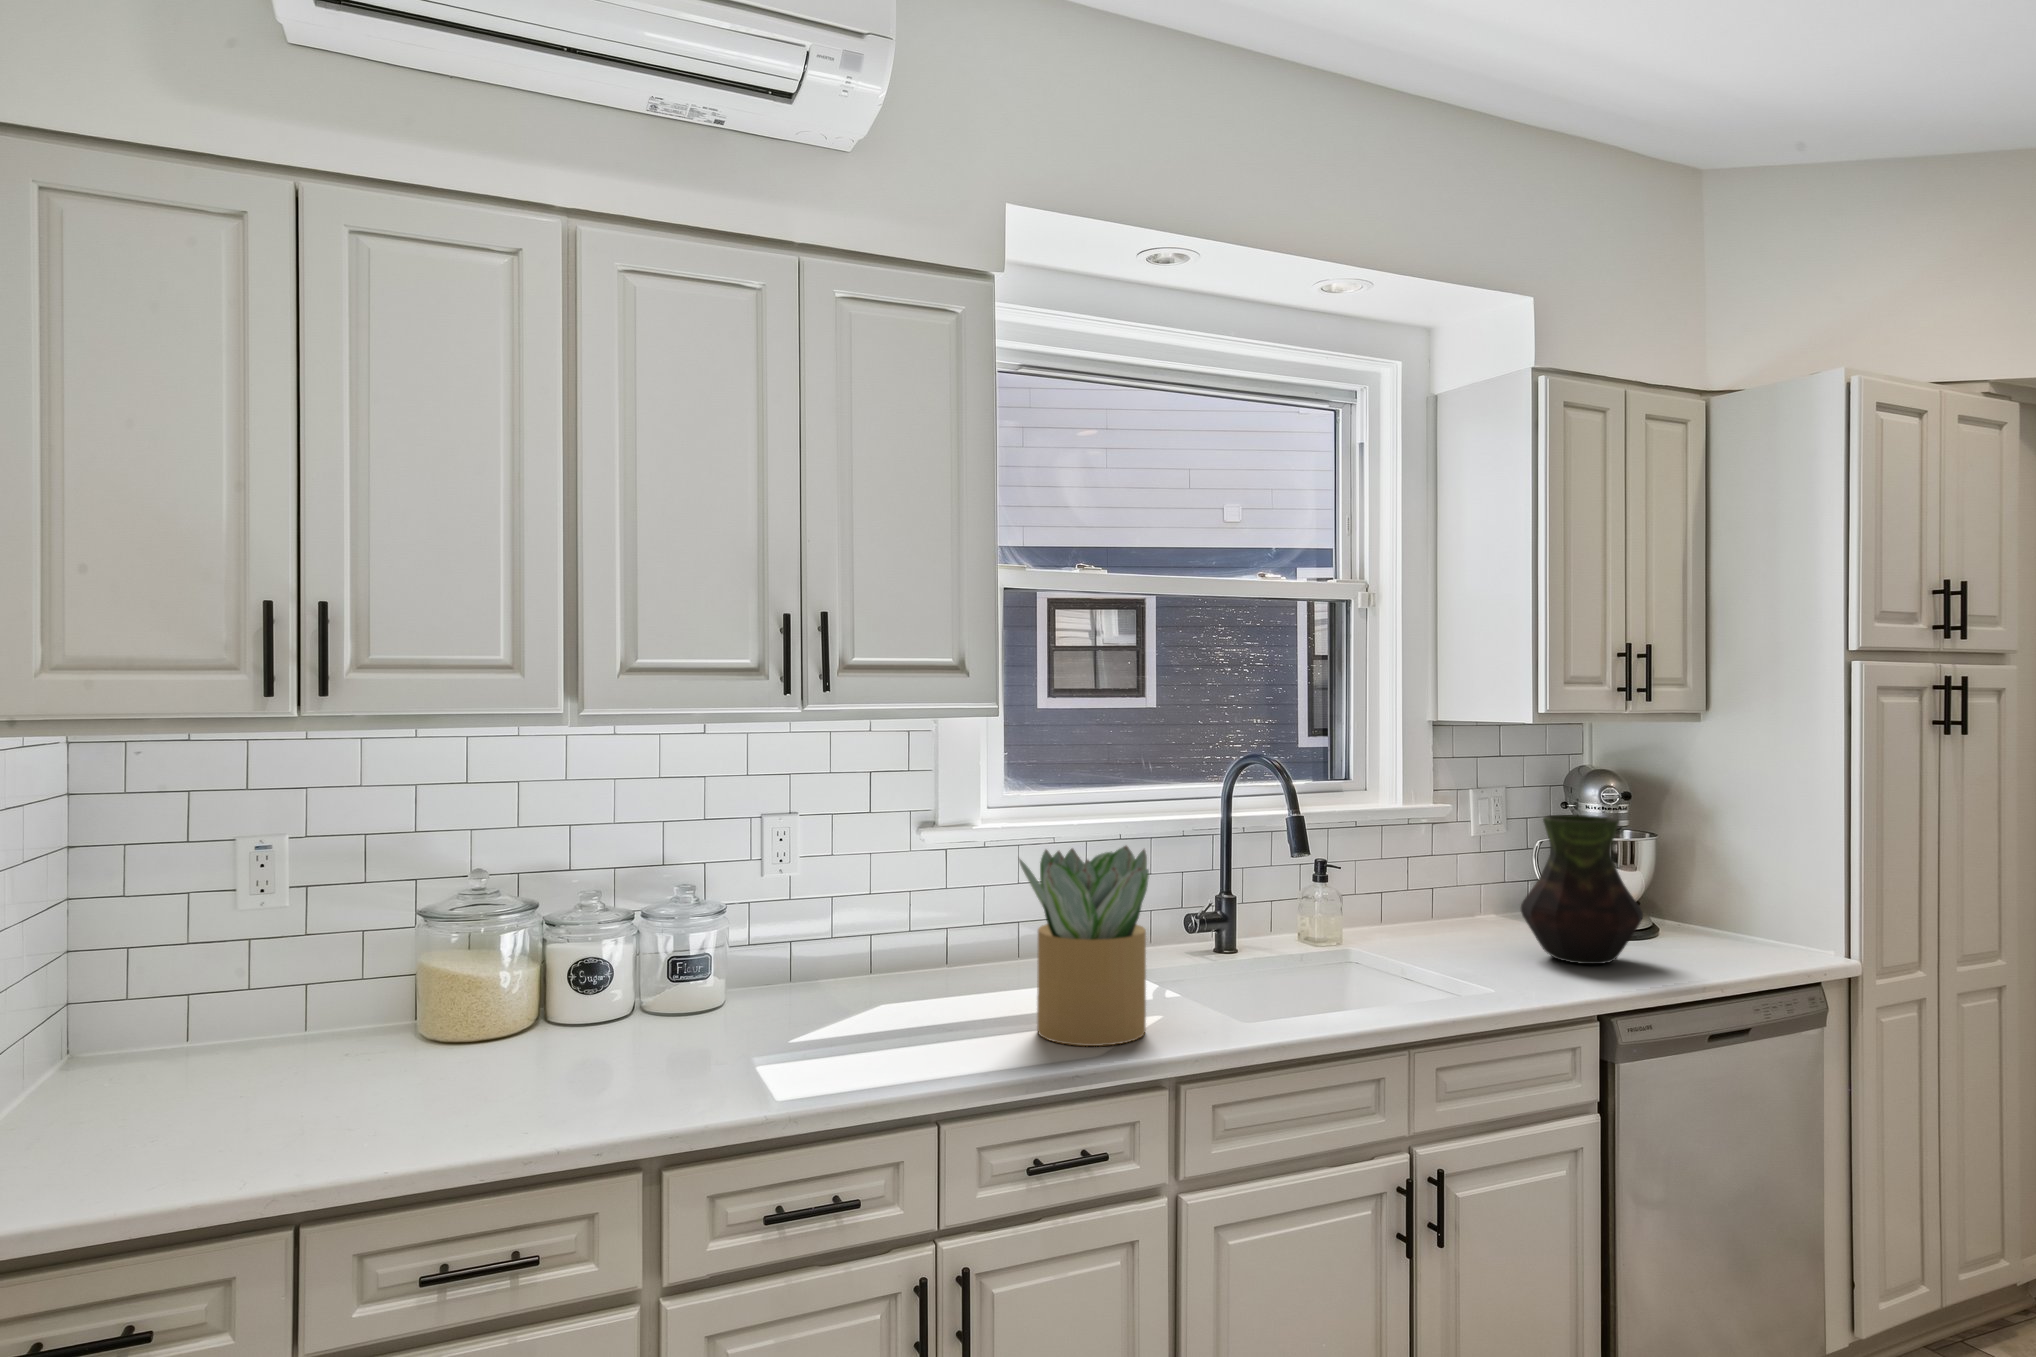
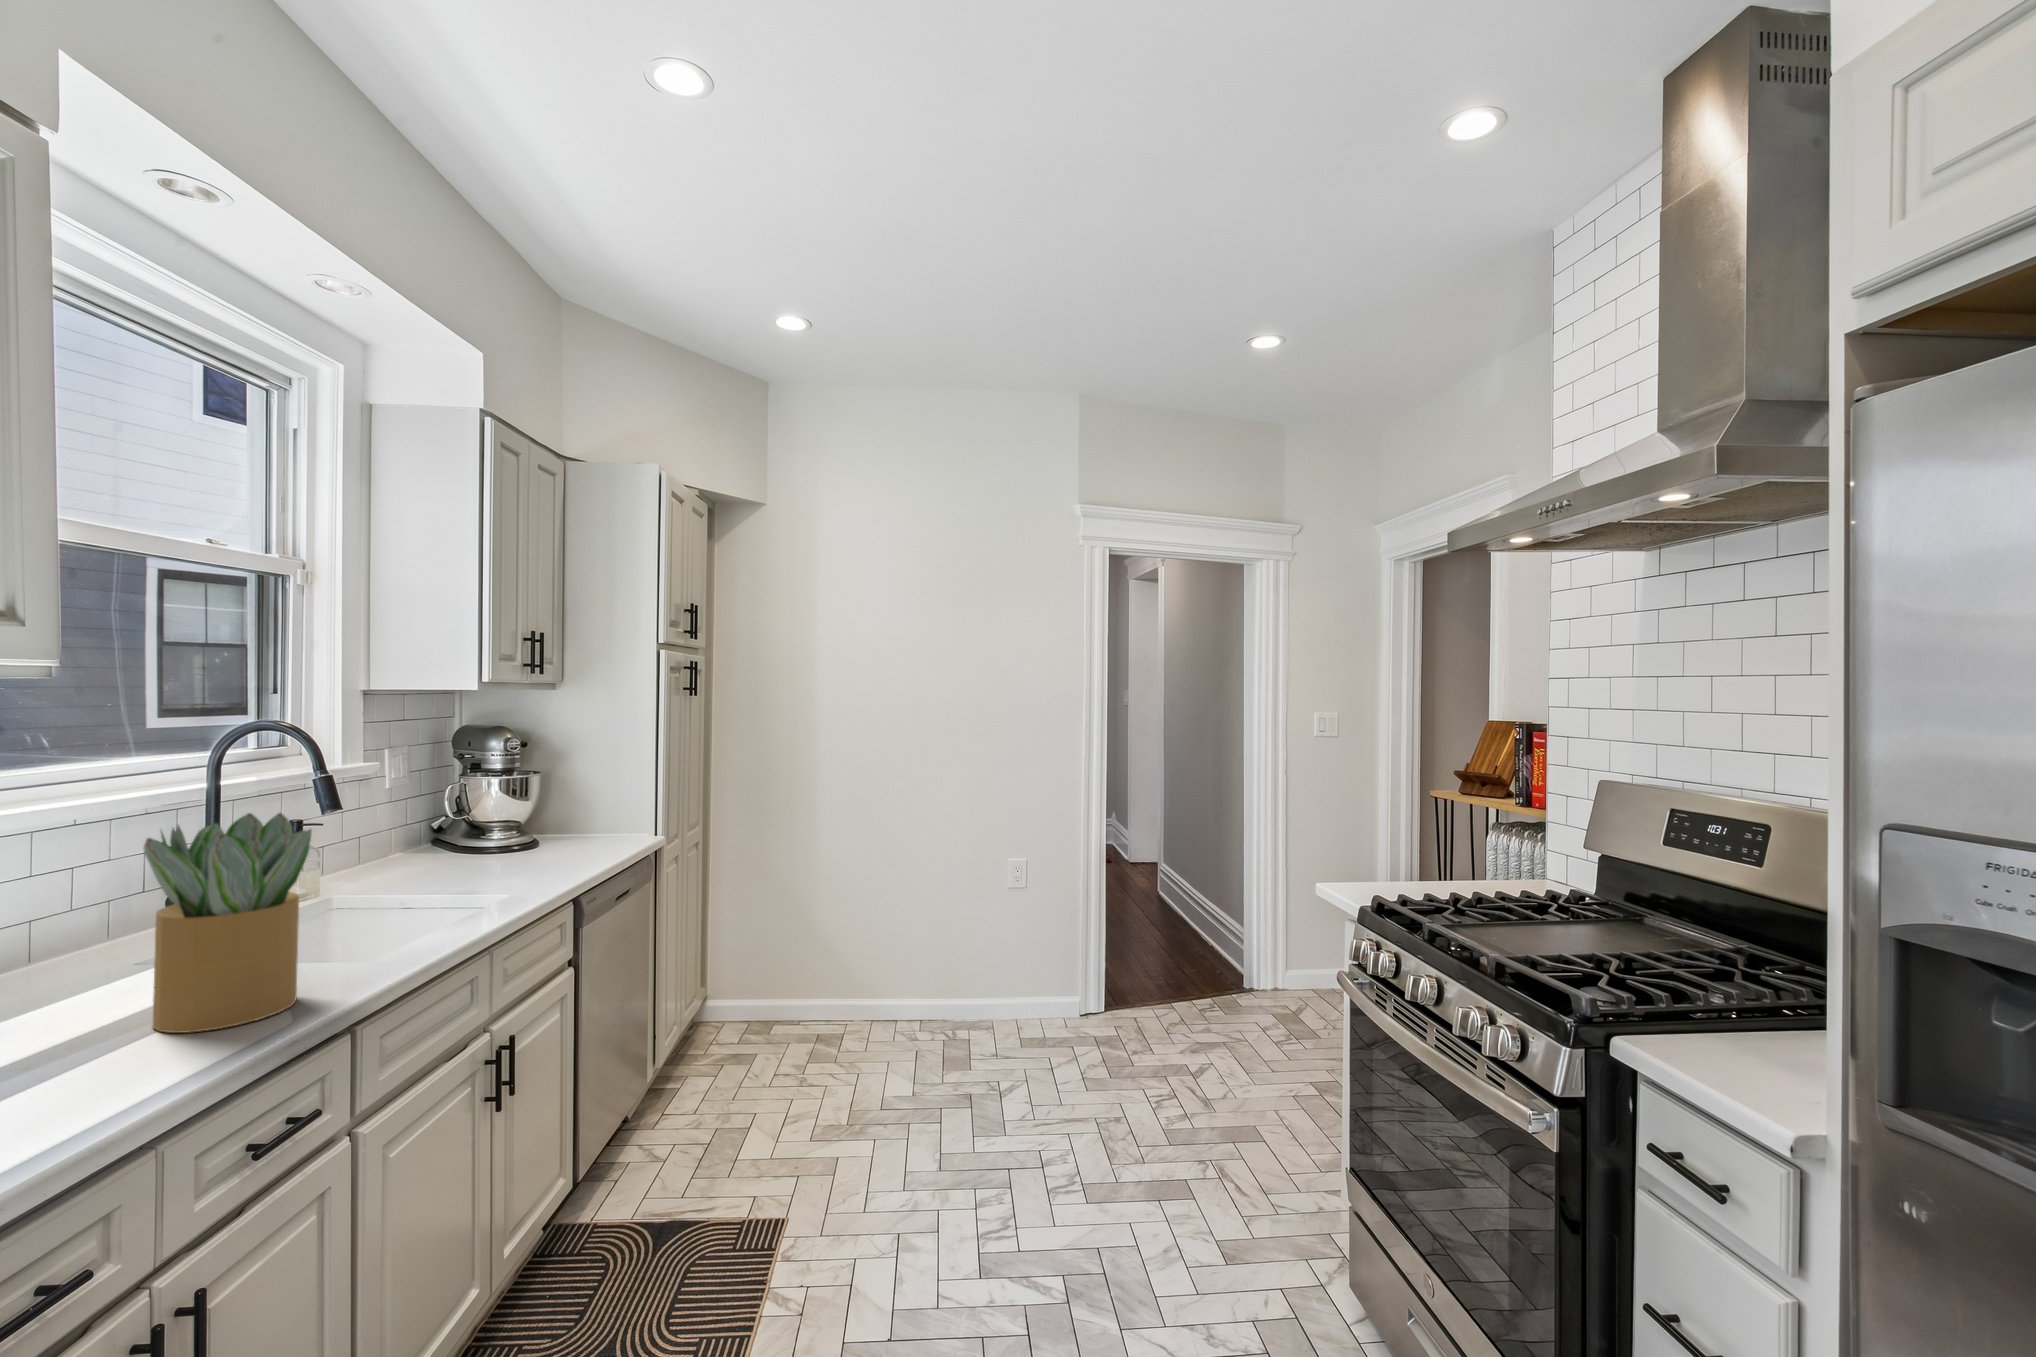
vase: present [1521,815,1643,964] -> none [473,759,567,869]

